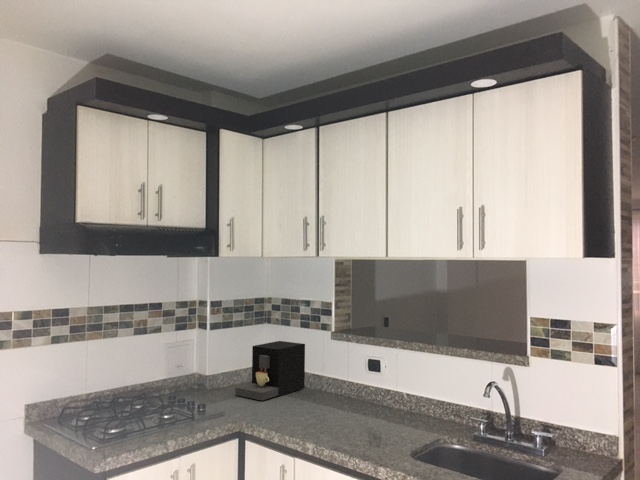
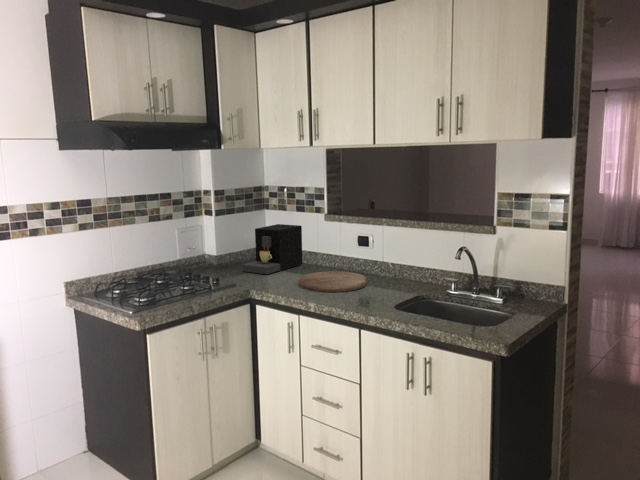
cutting board: none [297,400,376,429] -> present [298,271,366,292]

